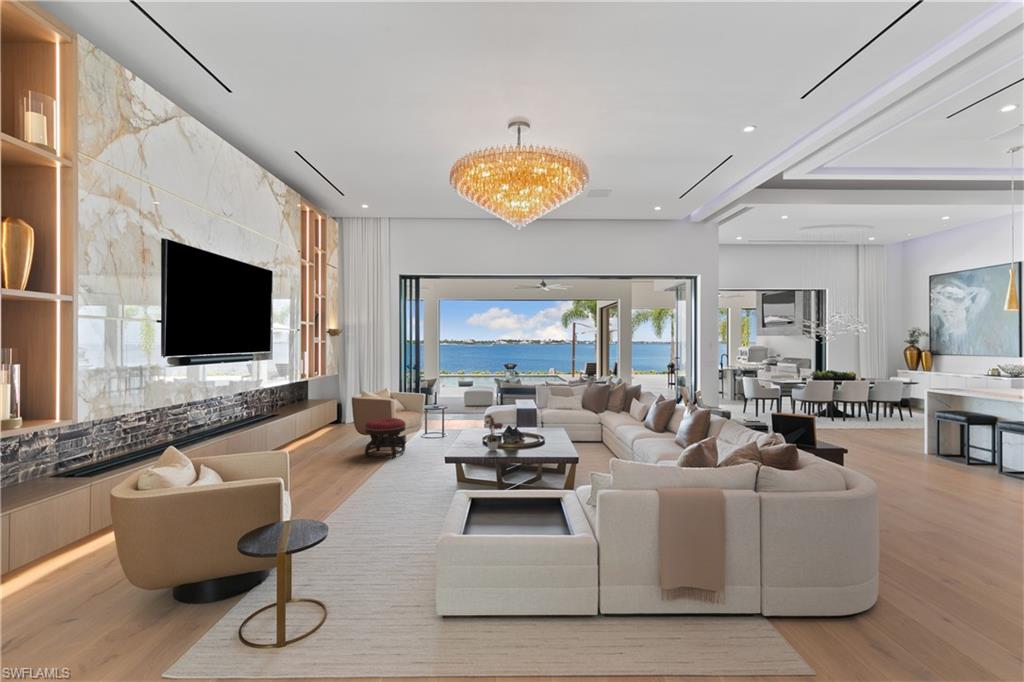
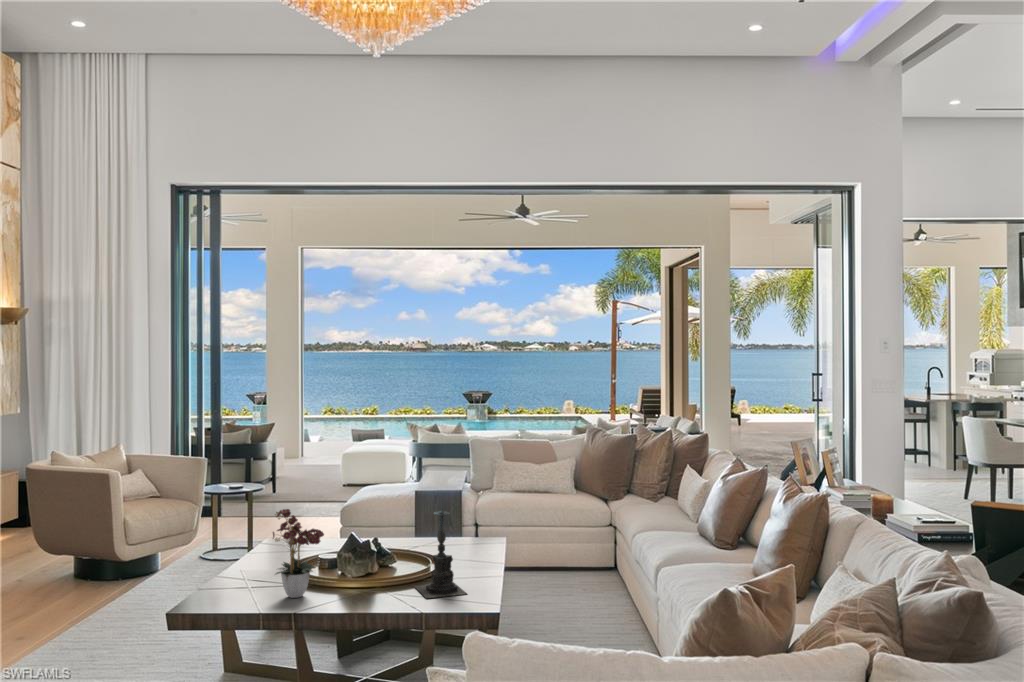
candle holder: none [539,411,563,451] -> present [415,507,467,598]
ottoman: present [365,418,406,458] -> none [35,515,141,612]

